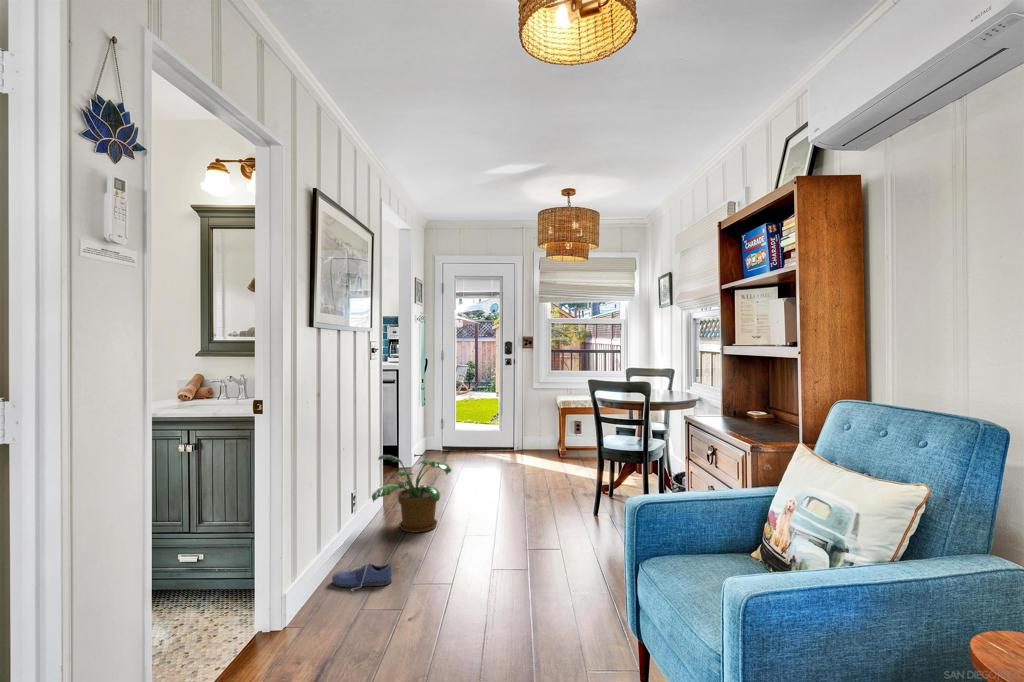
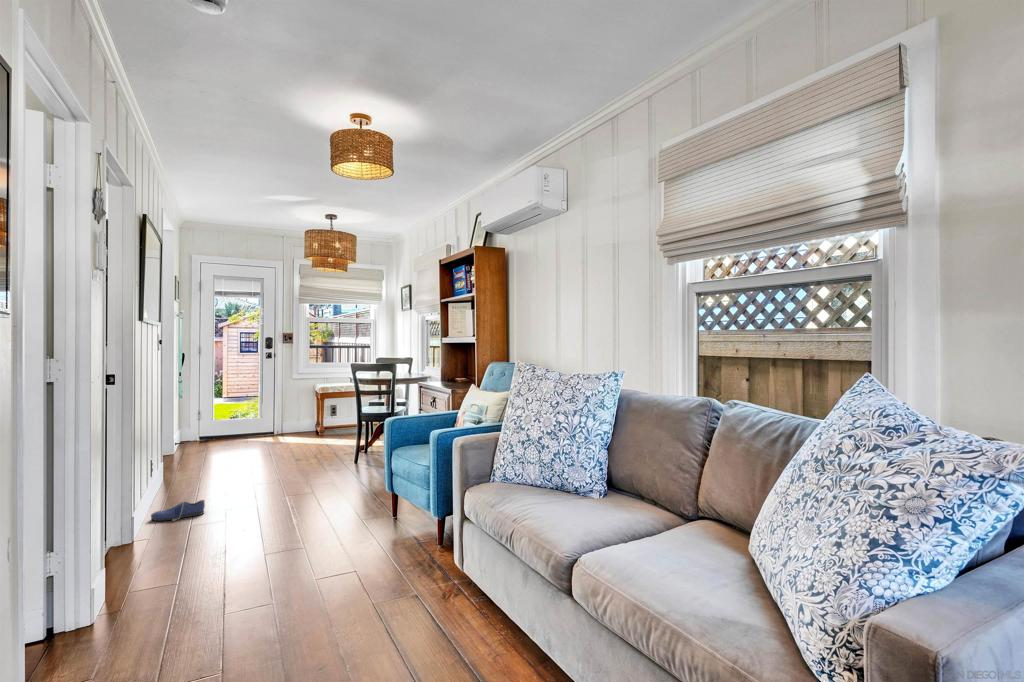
potted plant: present [372,455,451,533] -> none [166,428,244,489]

